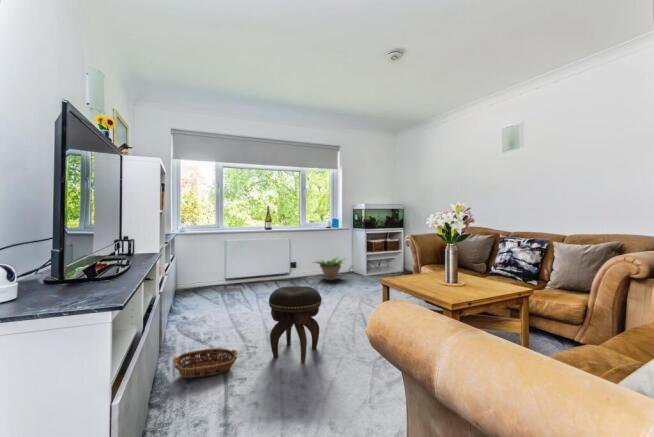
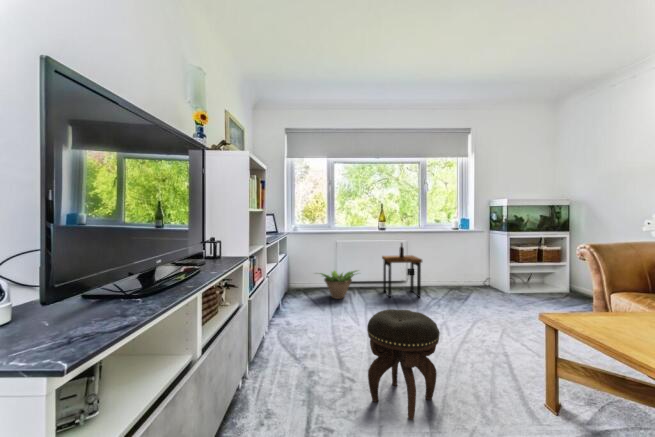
side table: none [268,239,303,288] -> present [382,243,422,297]
decorative plant: present [316,258,343,280] -> present [320,271,356,299]
basket: present [173,348,237,378] -> none [246,367,335,417]

